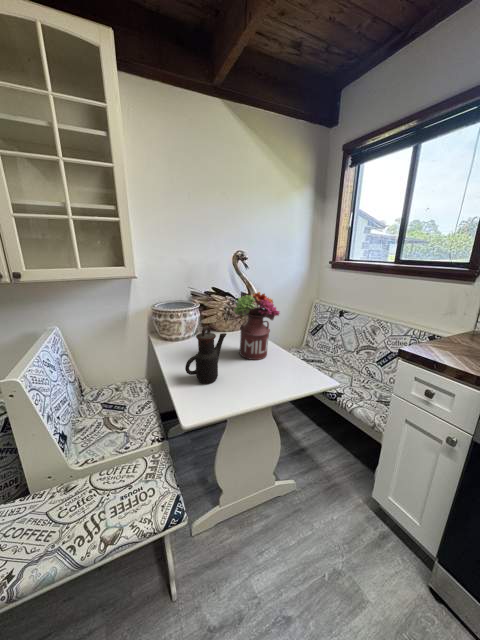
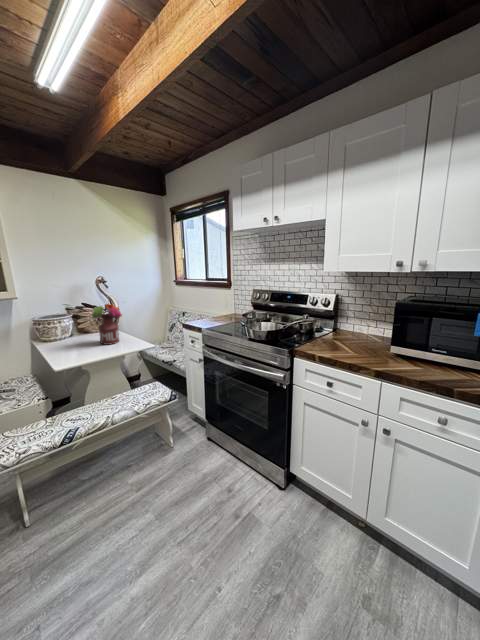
teapot: present [185,326,227,384] -> none [57,325,85,358]

